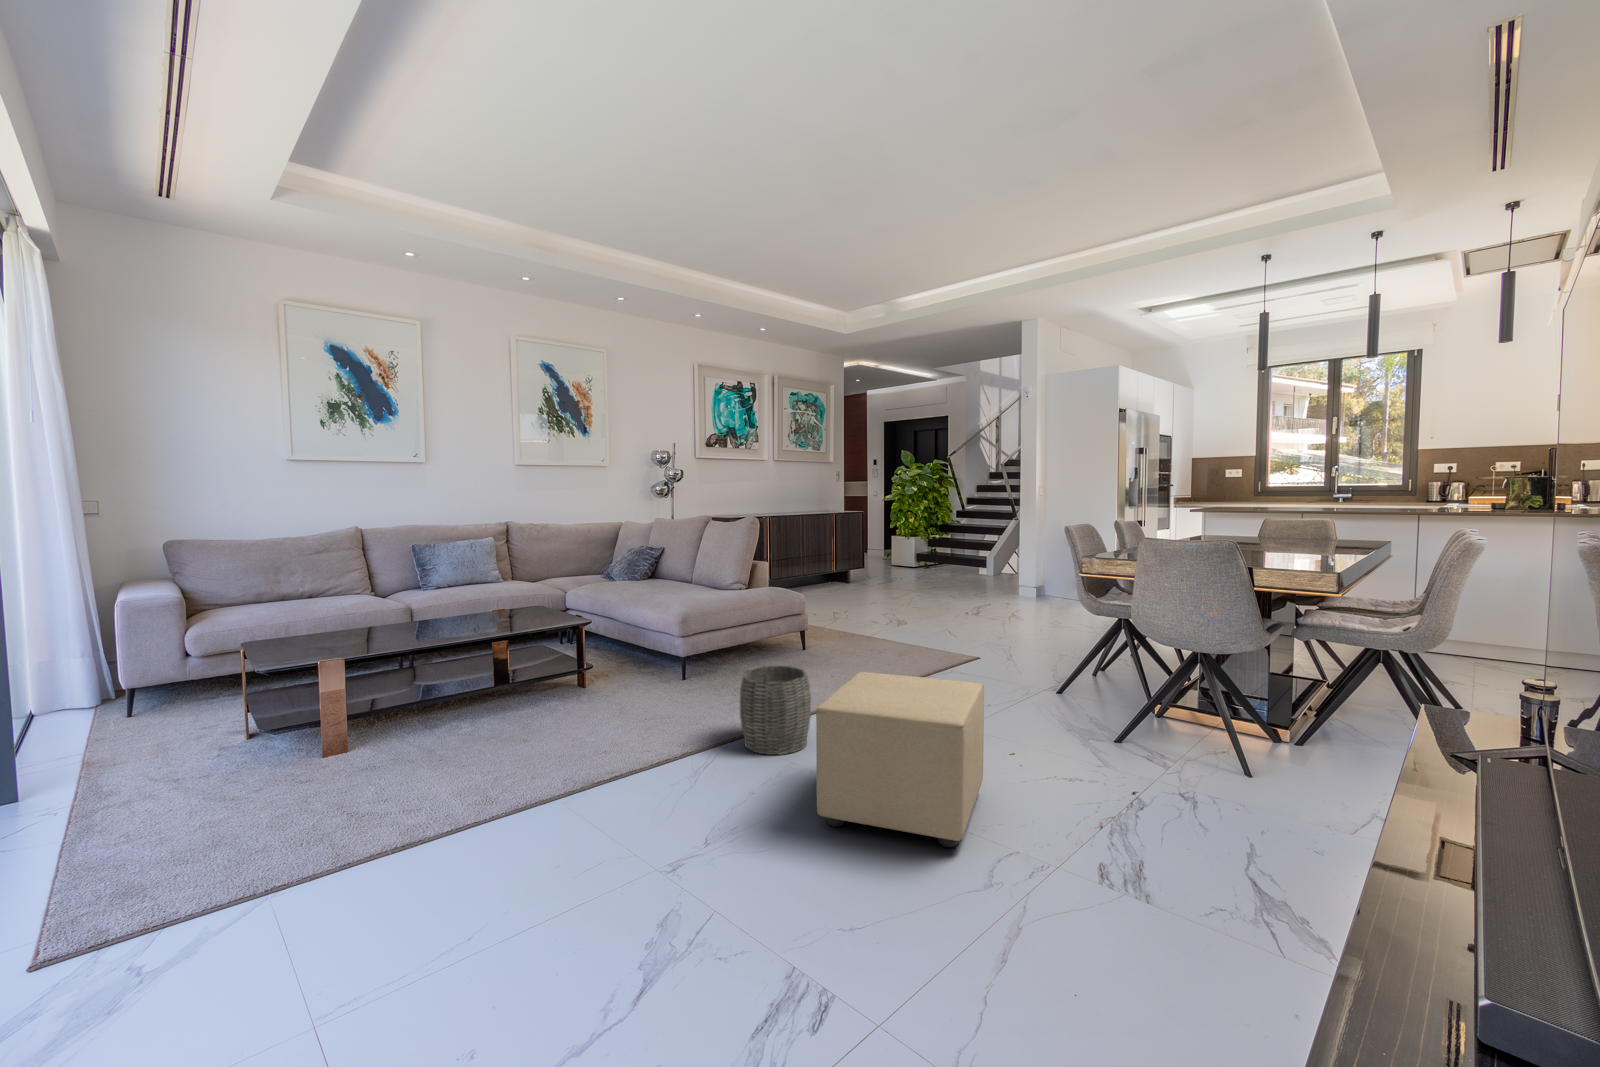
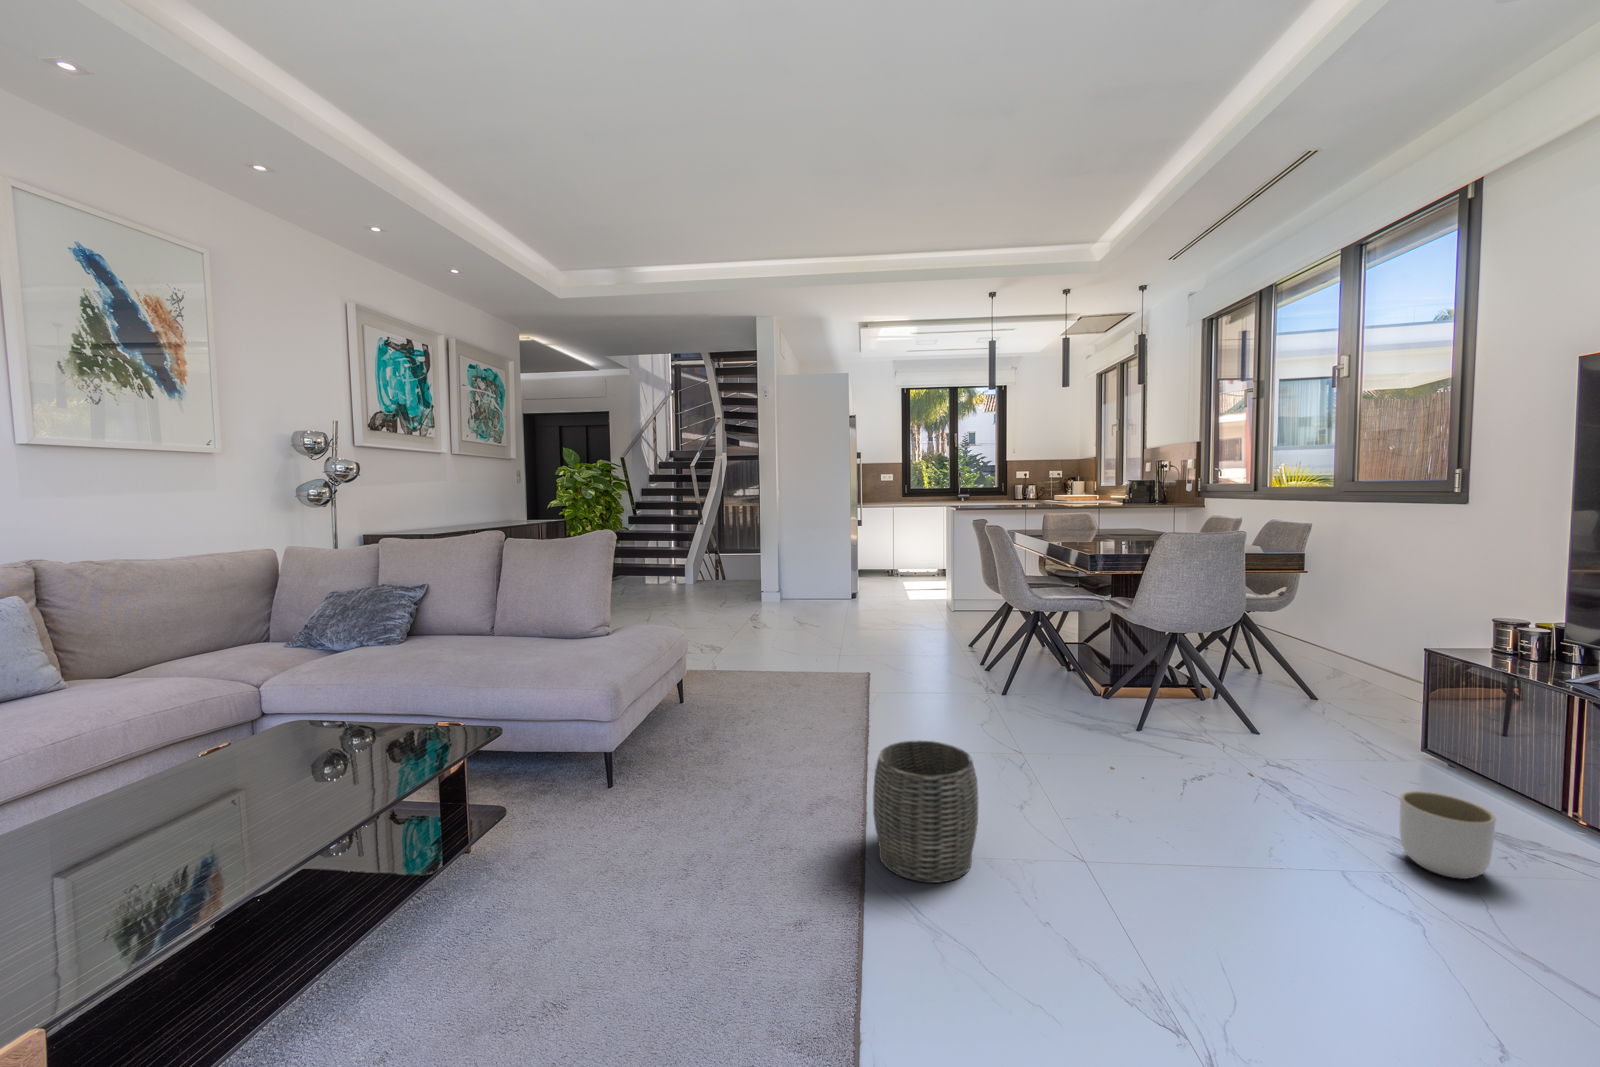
ottoman: present [816,672,984,847] -> none [1087,713,1379,956]
planter: none [1104,791,1180,877] -> present [1399,791,1496,879]

